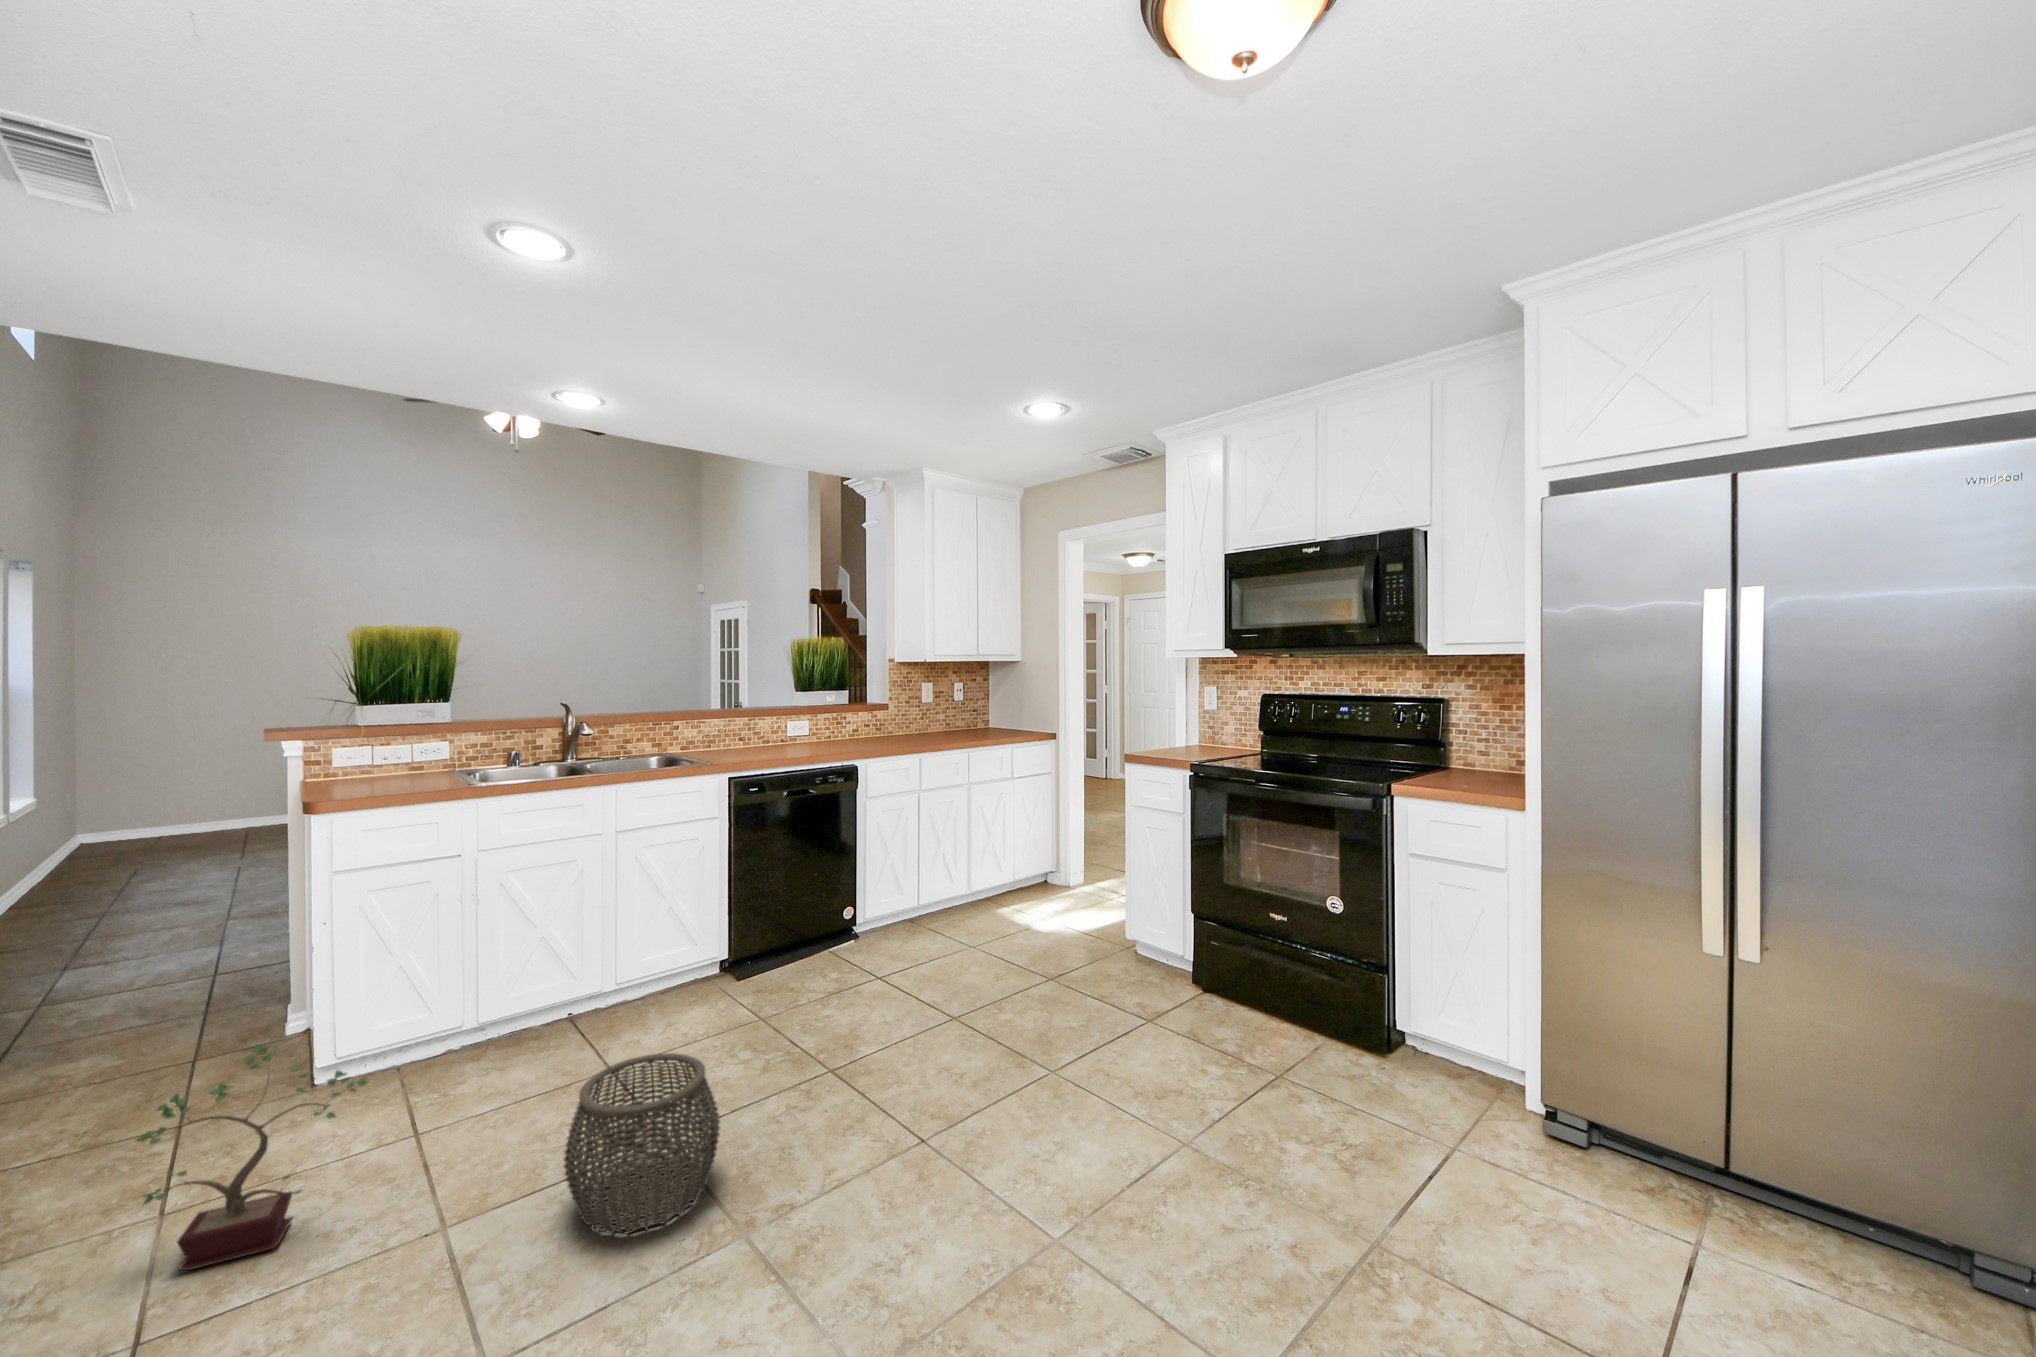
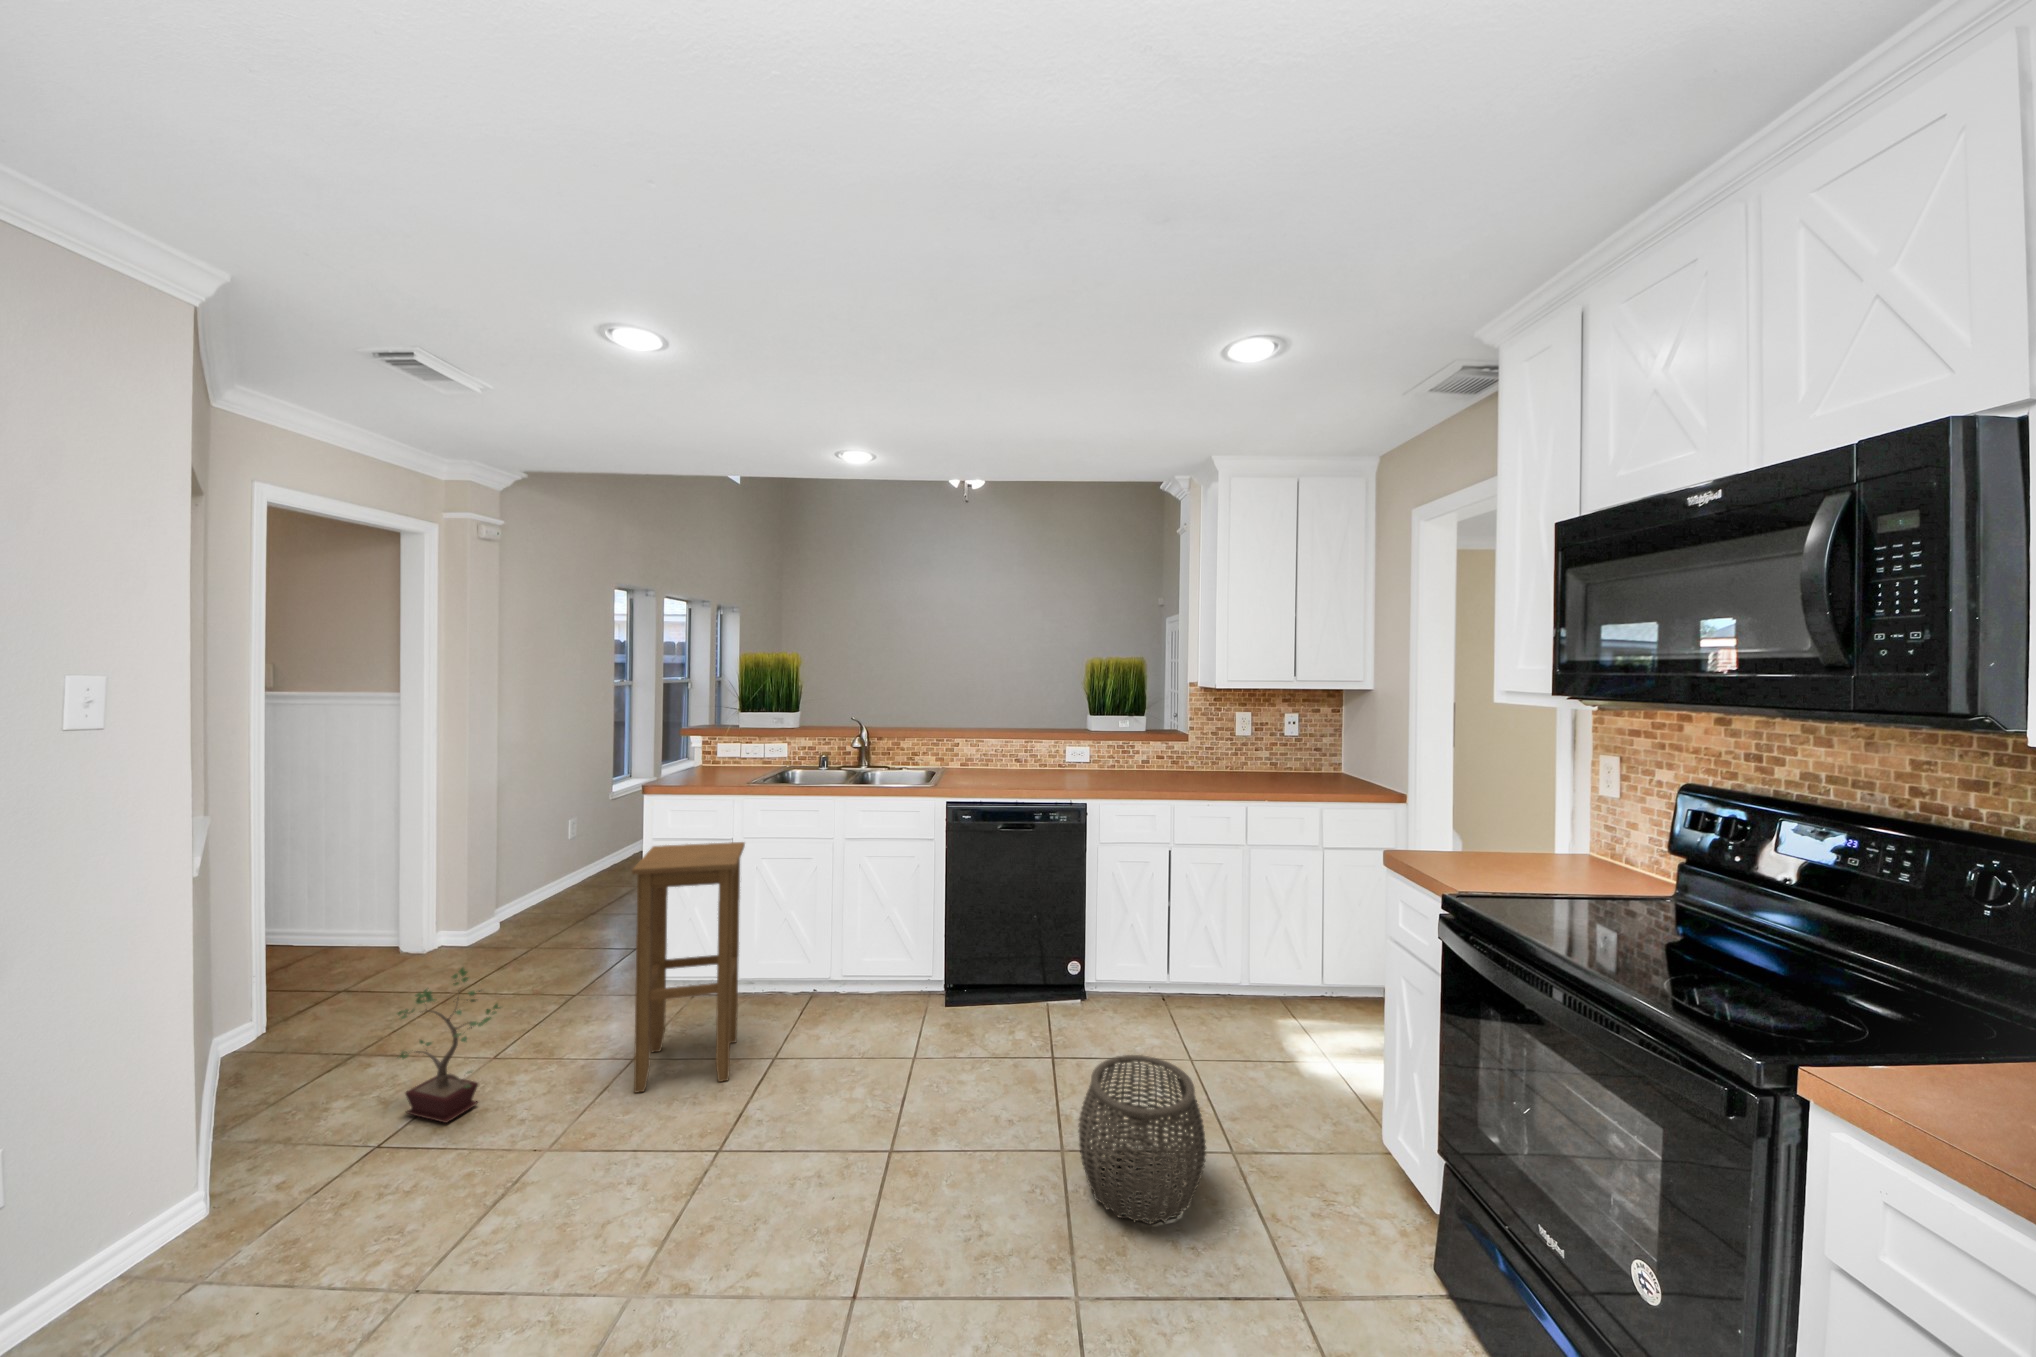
stool: none [449,838,613,1133] -> present [632,842,745,1092]
woven basket: present [564,1053,720,1234] -> present [1078,1055,1206,1224]

